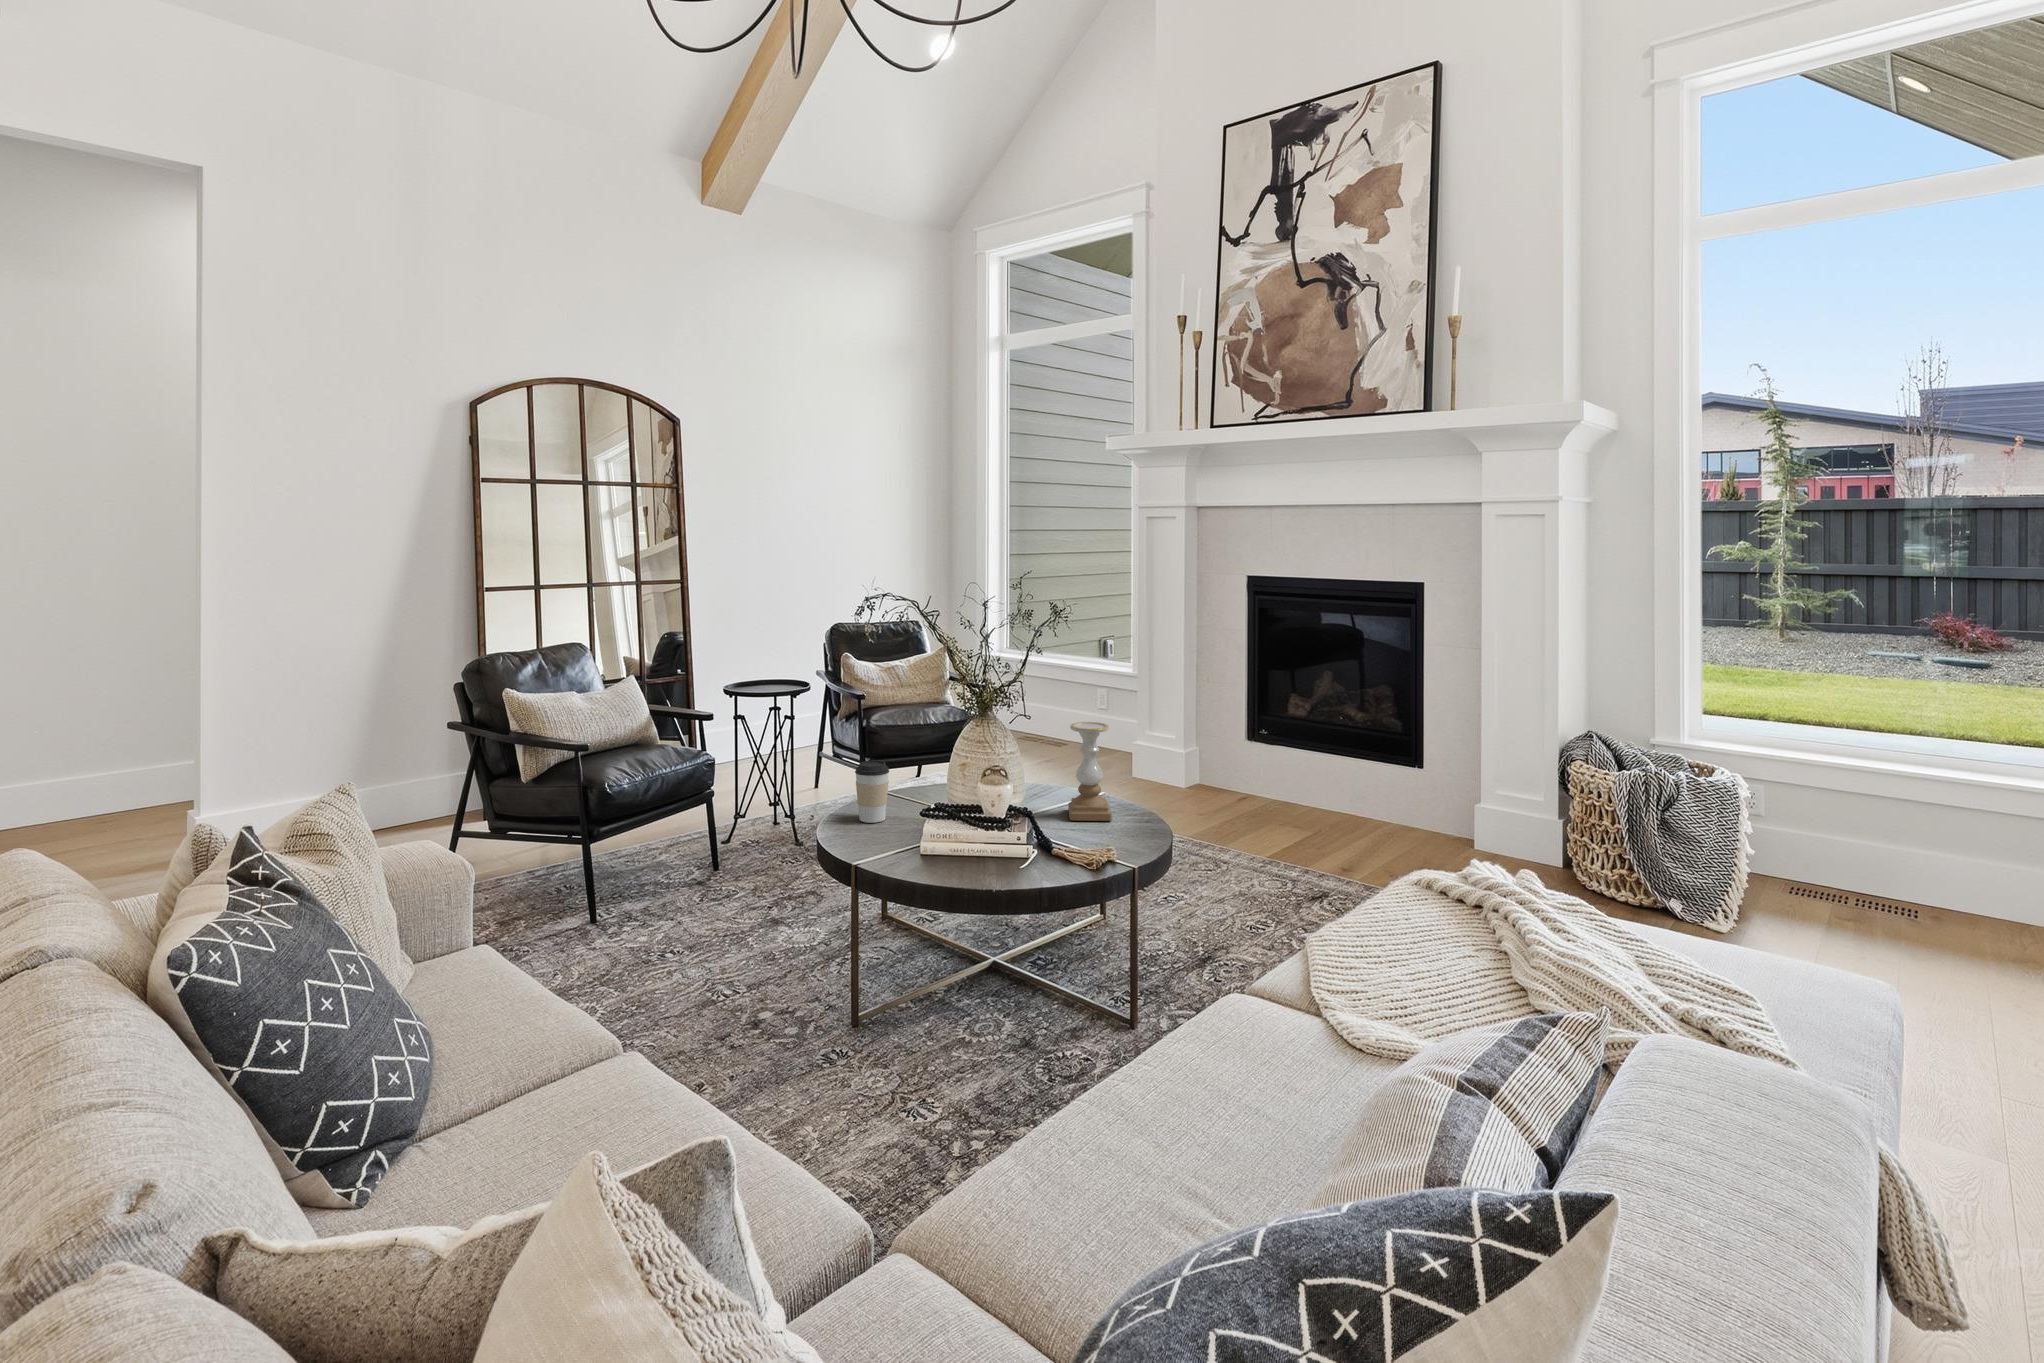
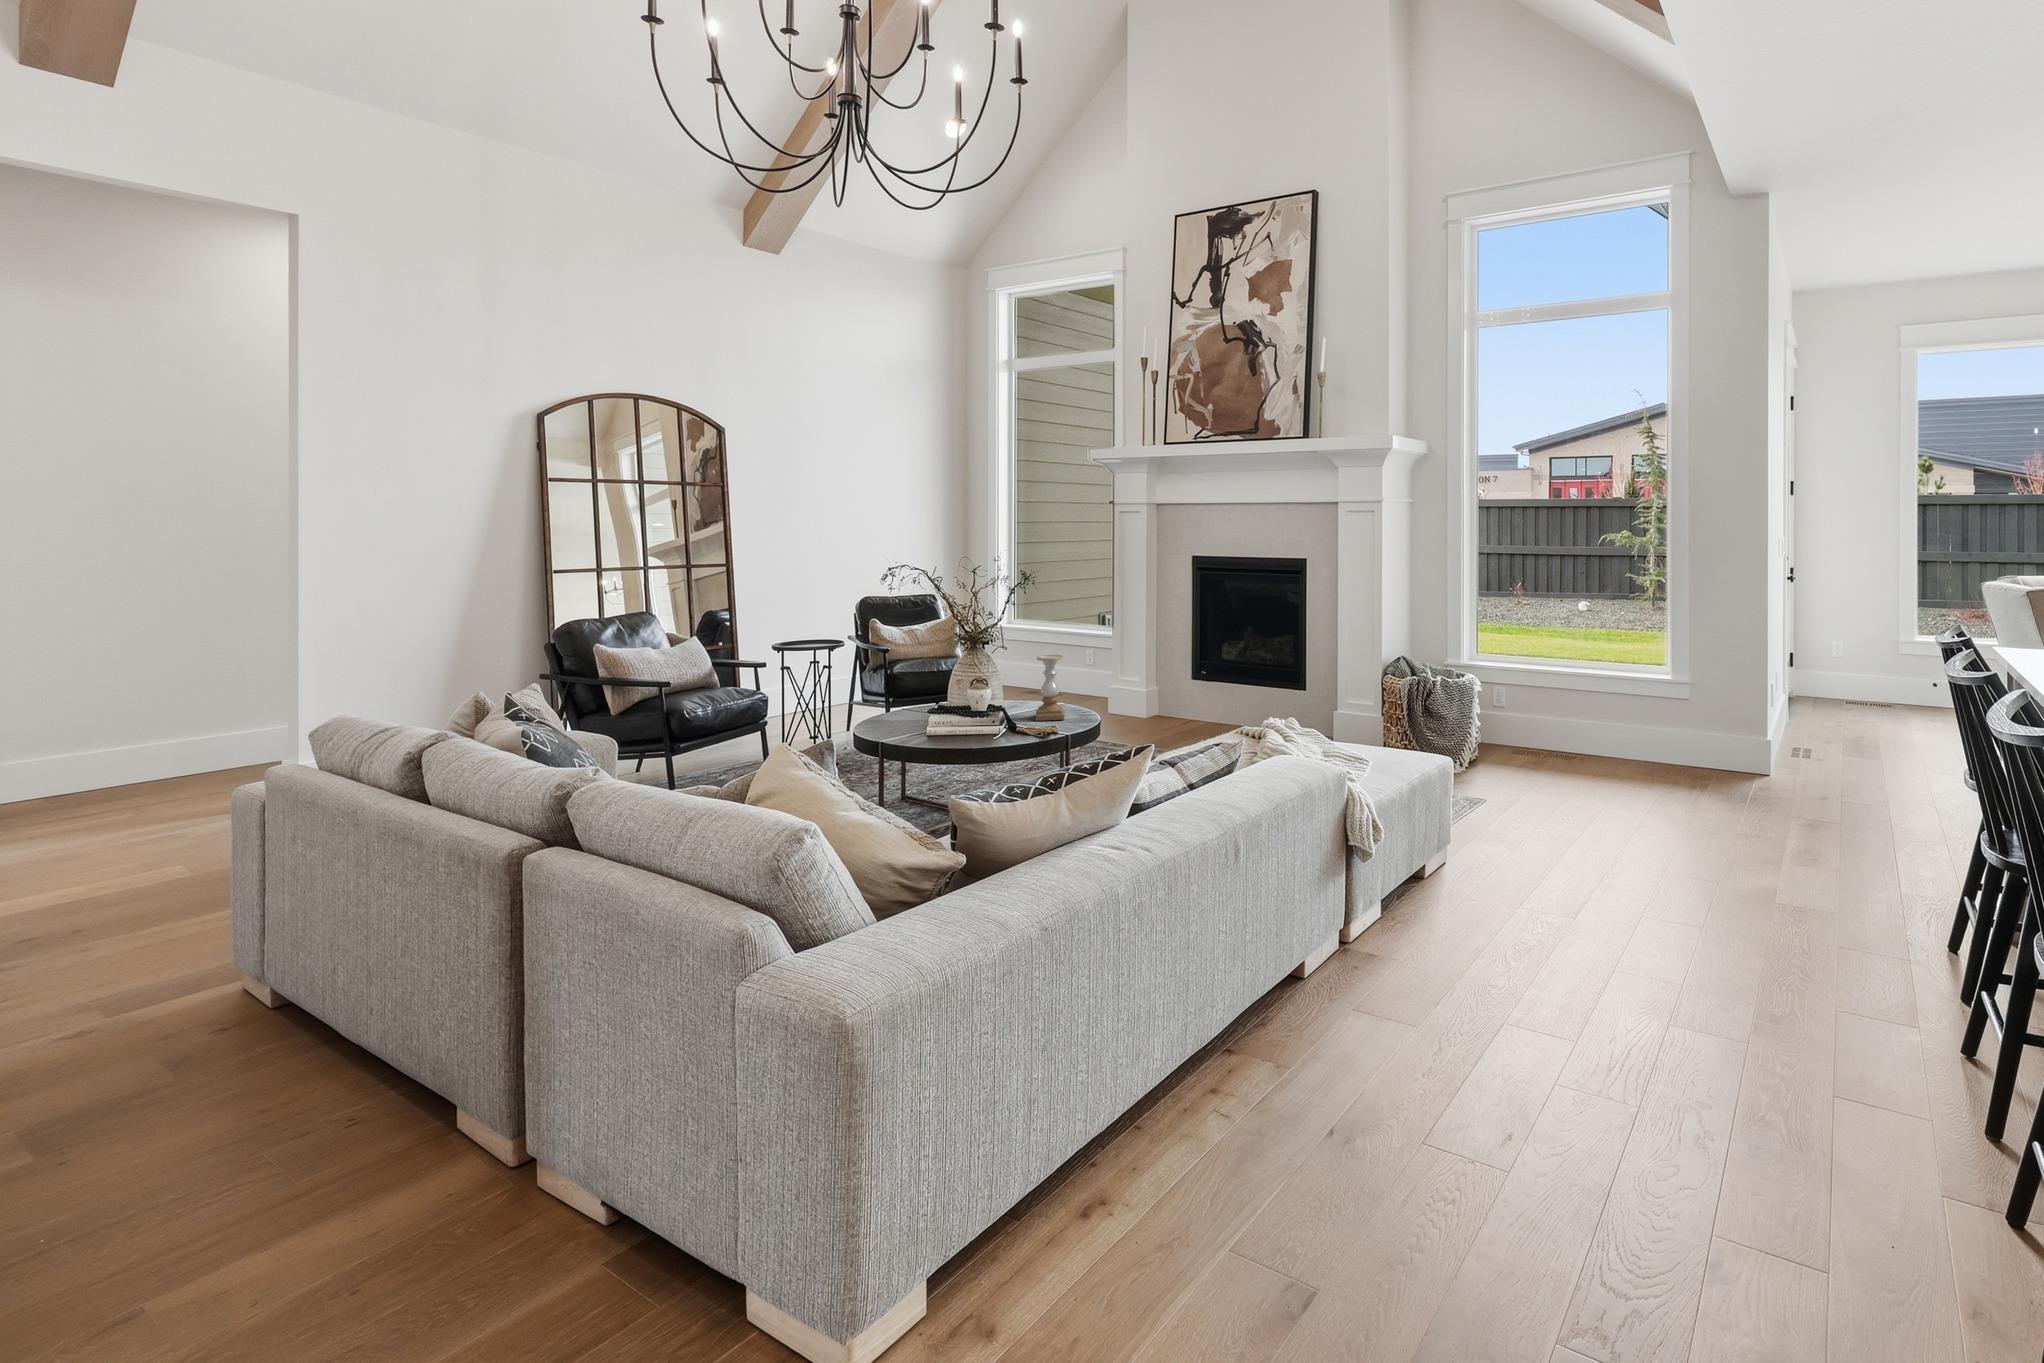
coffee cup: present [855,761,889,823] -> none [882,685,907,728]

